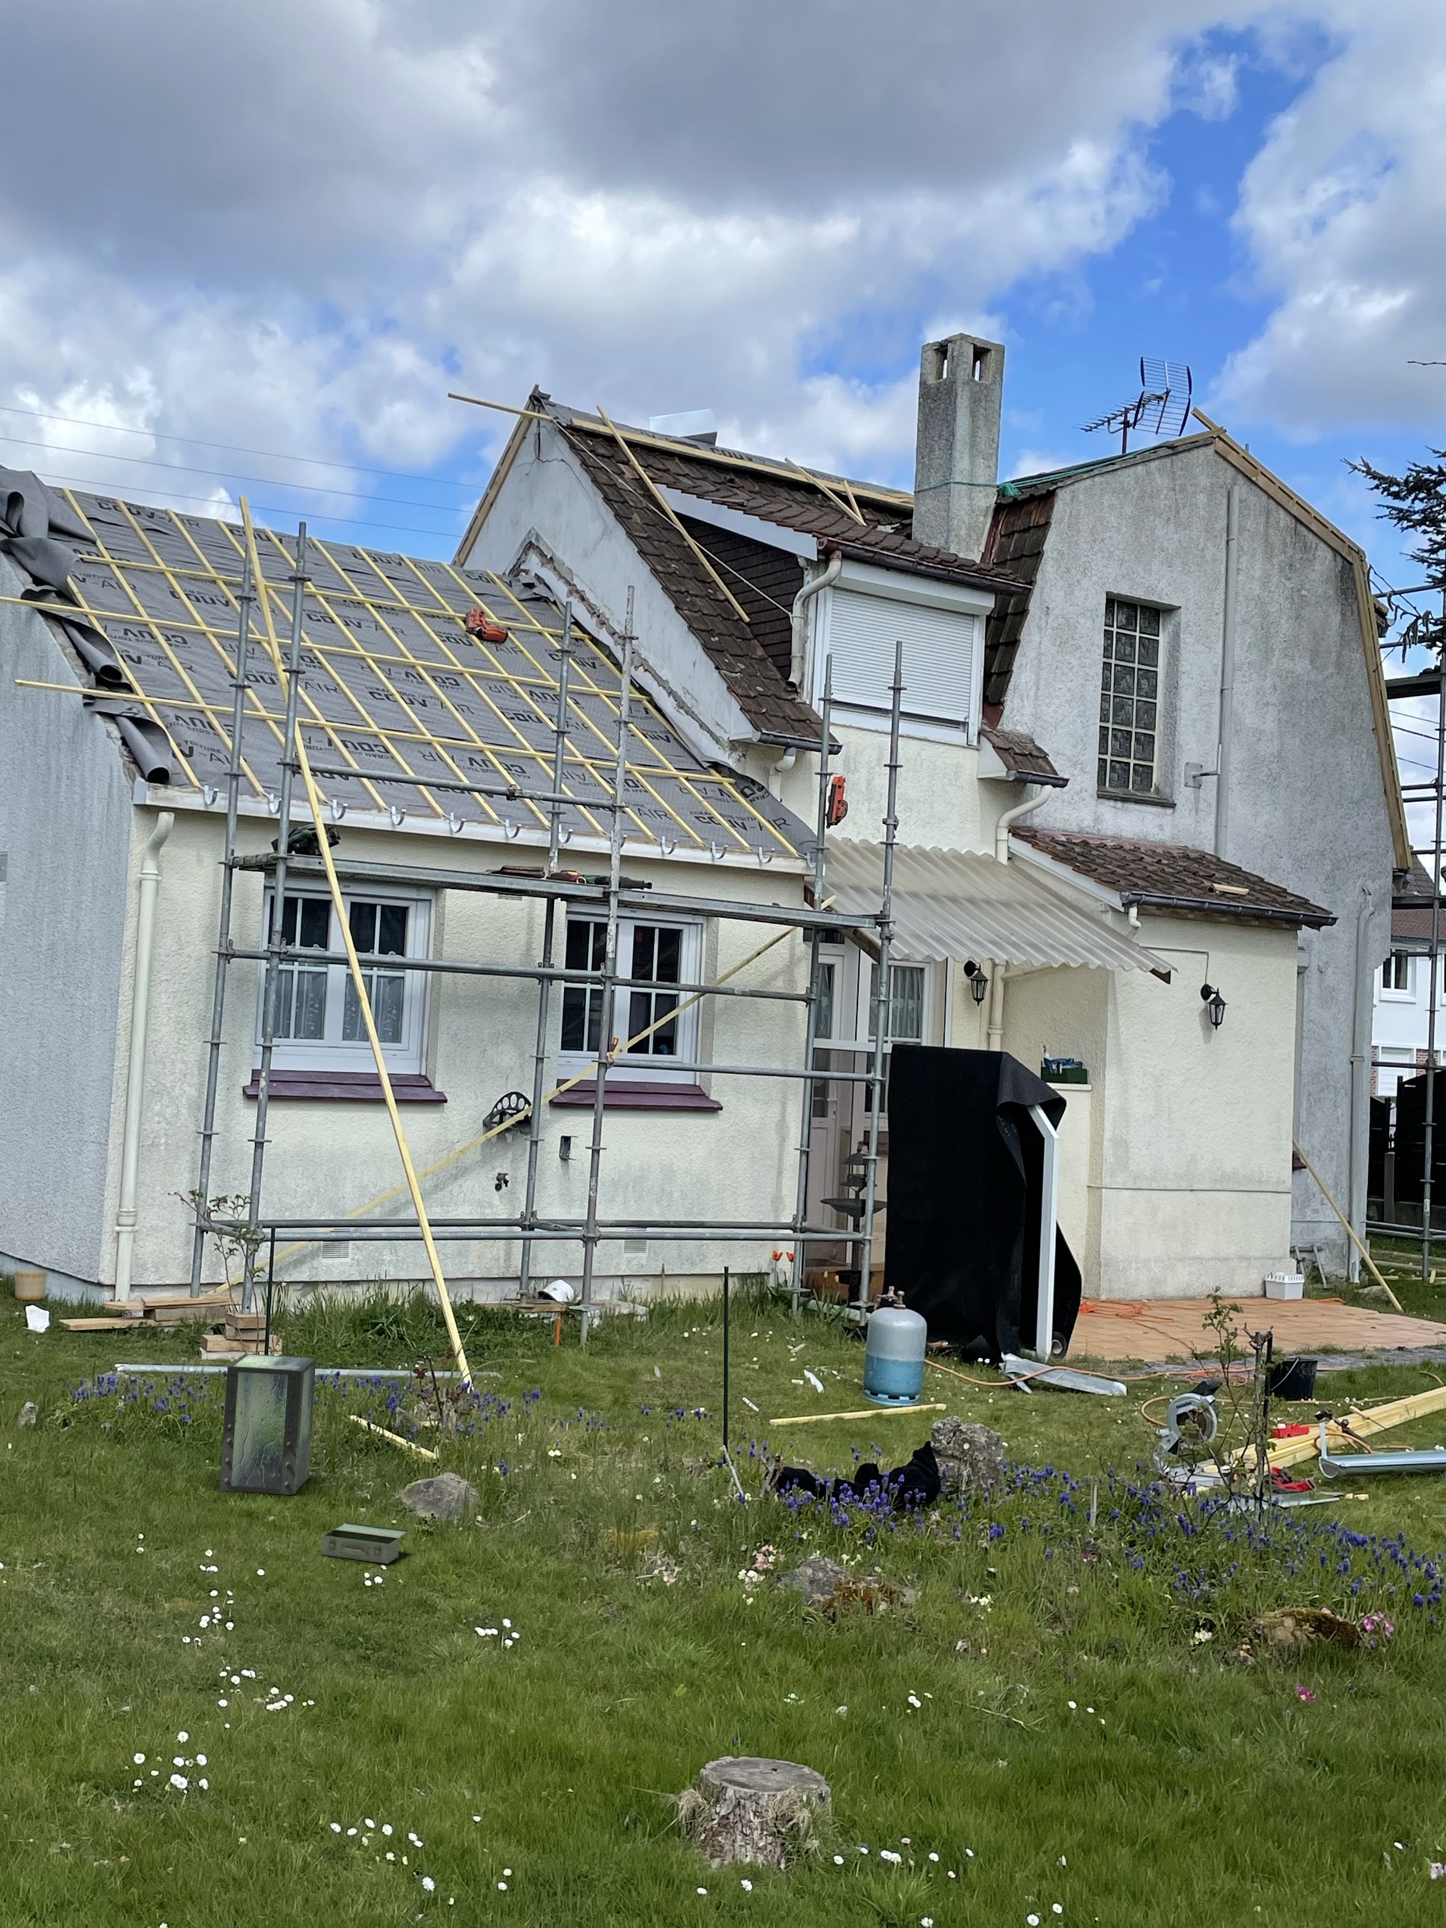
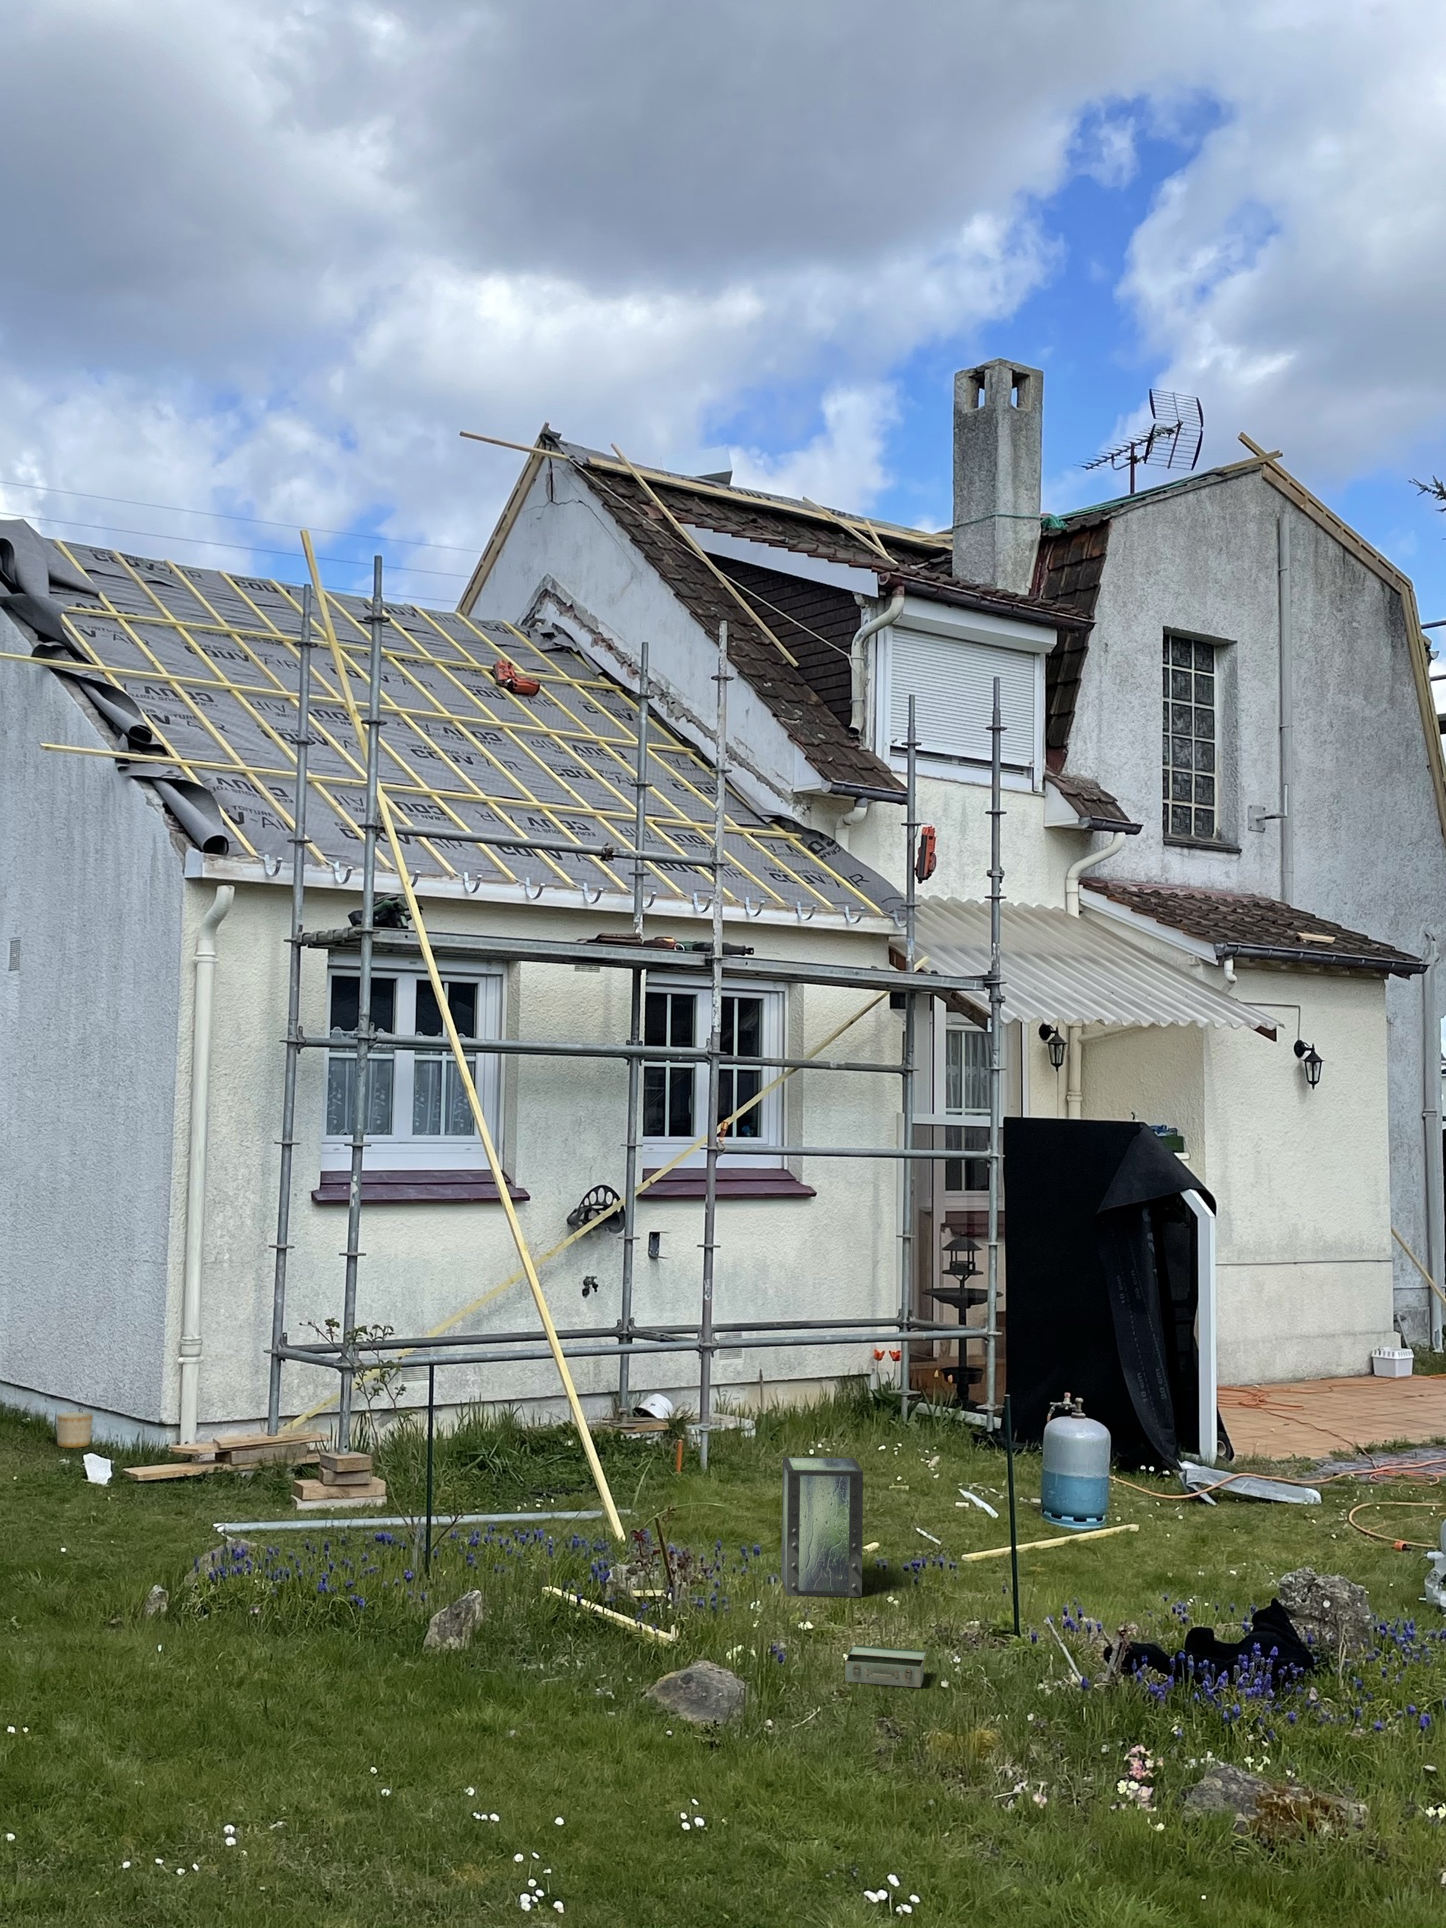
storage box: present [220,1354,316,1495] -> present [781,1457,863,1597]
toolbox: present [322,1522,409,1564] -> present [845,1645,926,1688]

